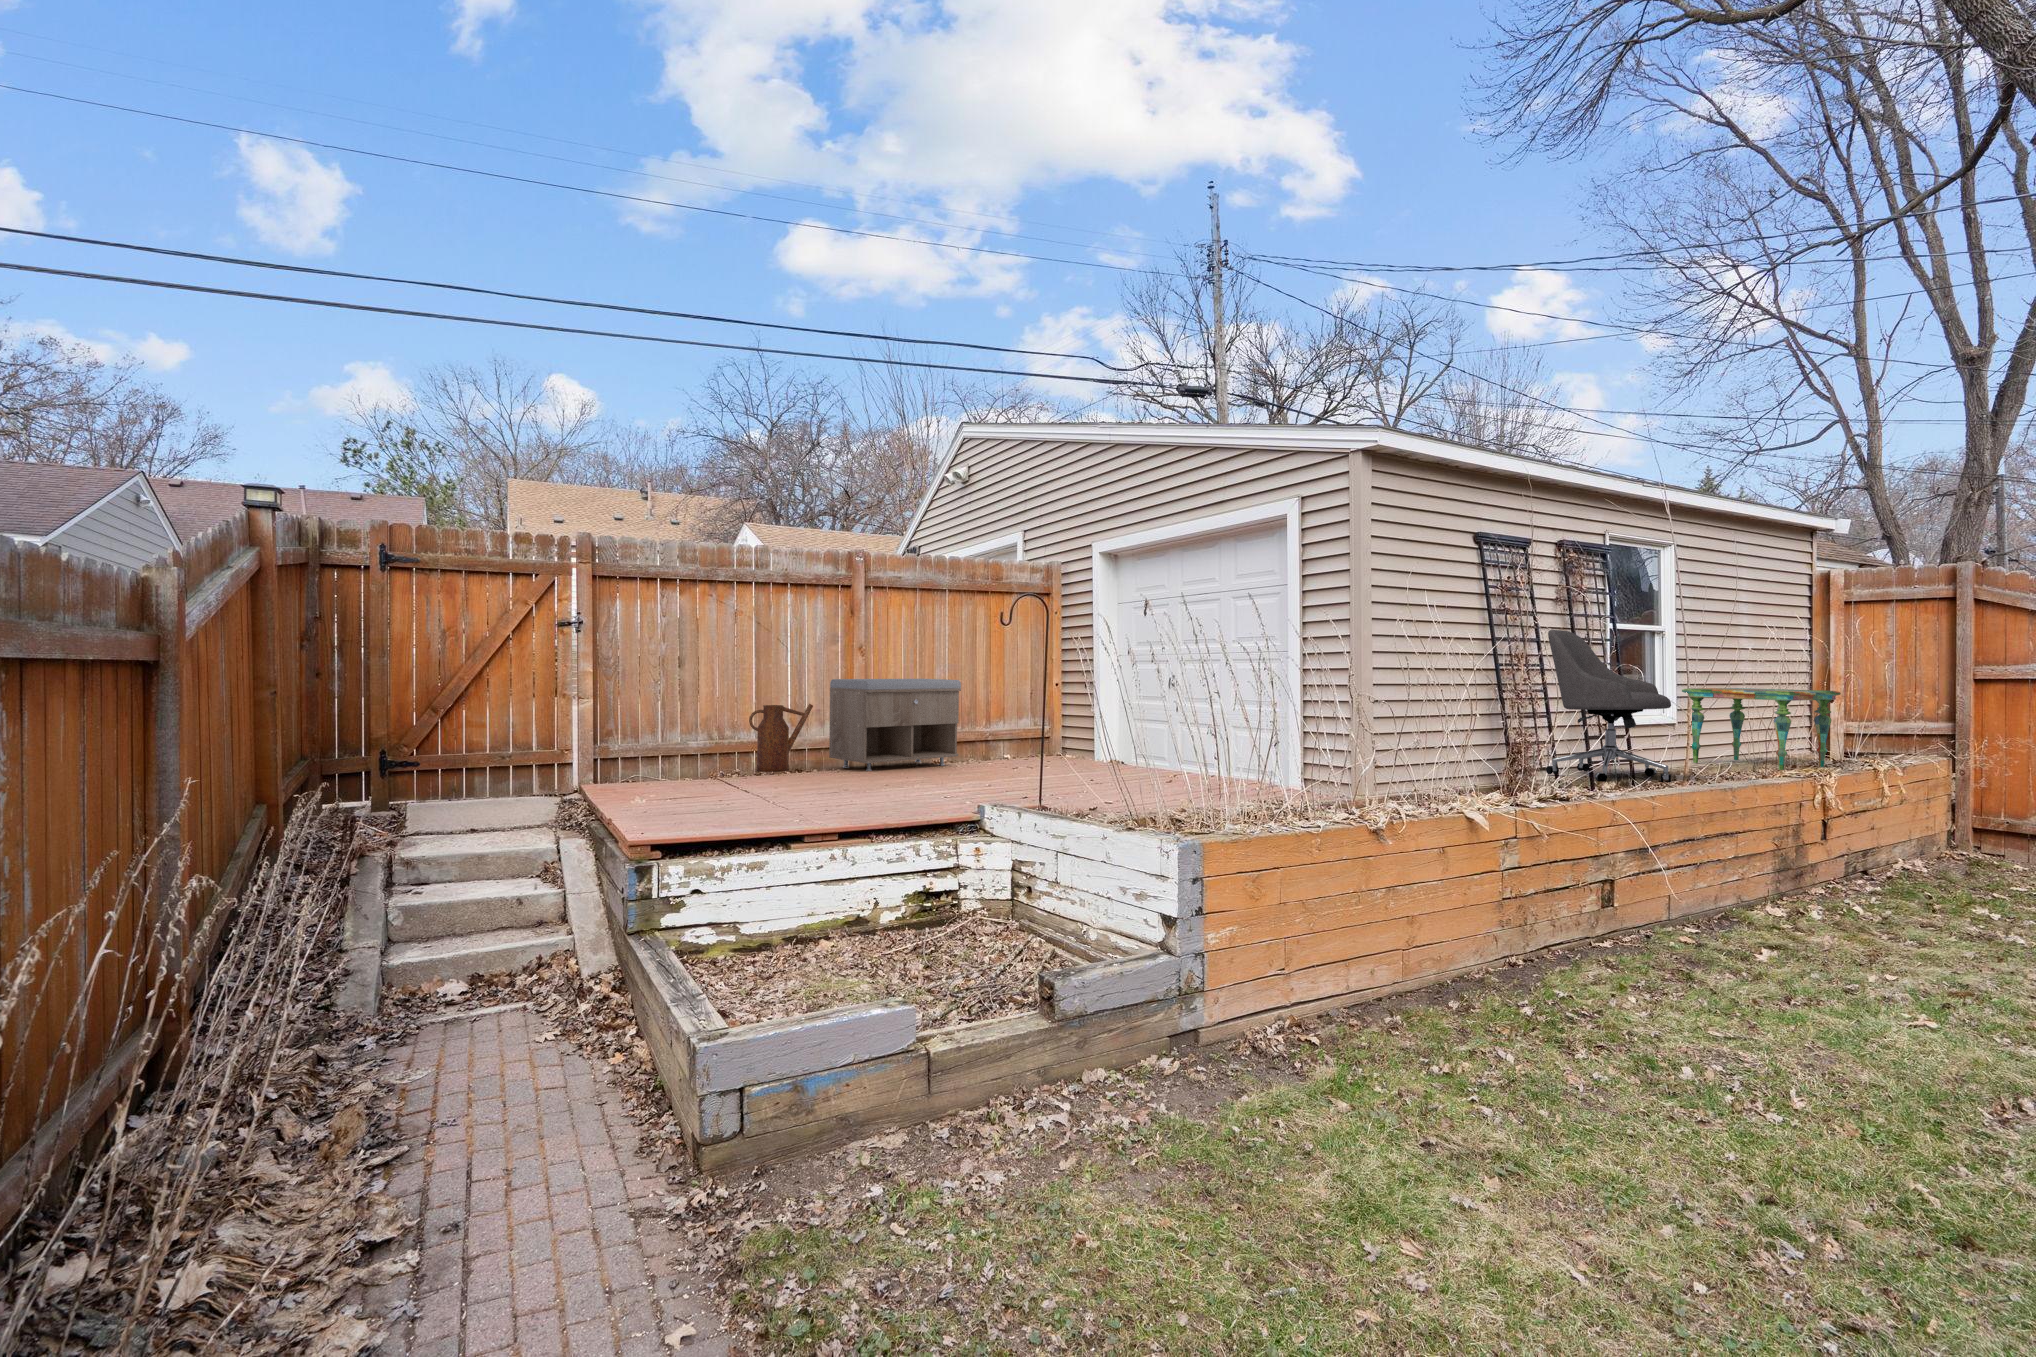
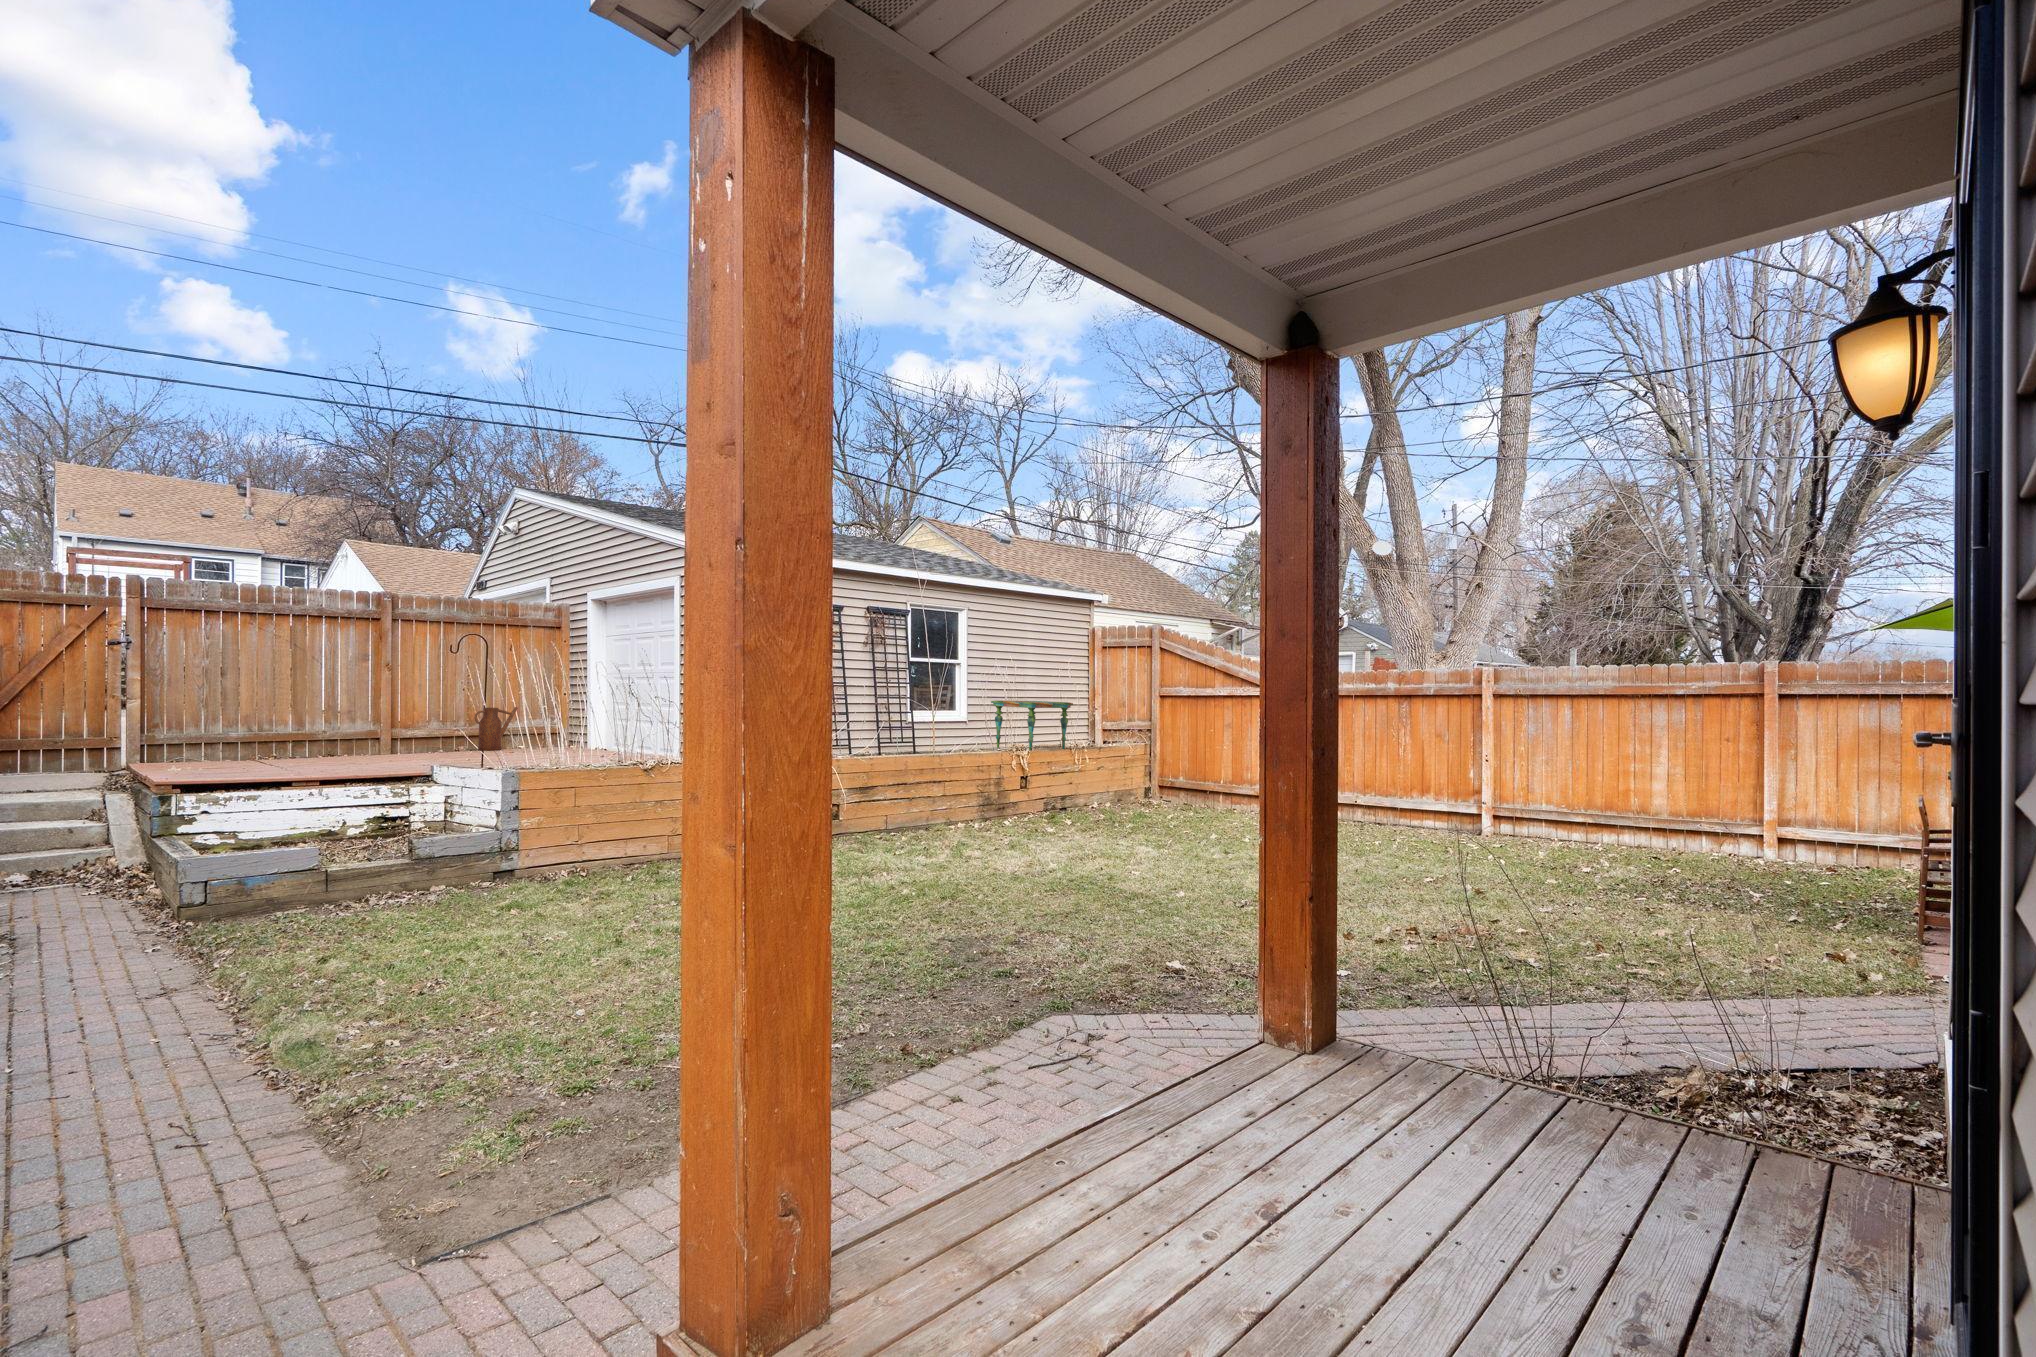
chair: present [1546,630,1671,782] -> none [870,662,936,756]
storage bench: present [829,679,961,771] -> none [356,688,470,756]
watering can: present [749,704,813,772] -> present [474,707,518,751]

